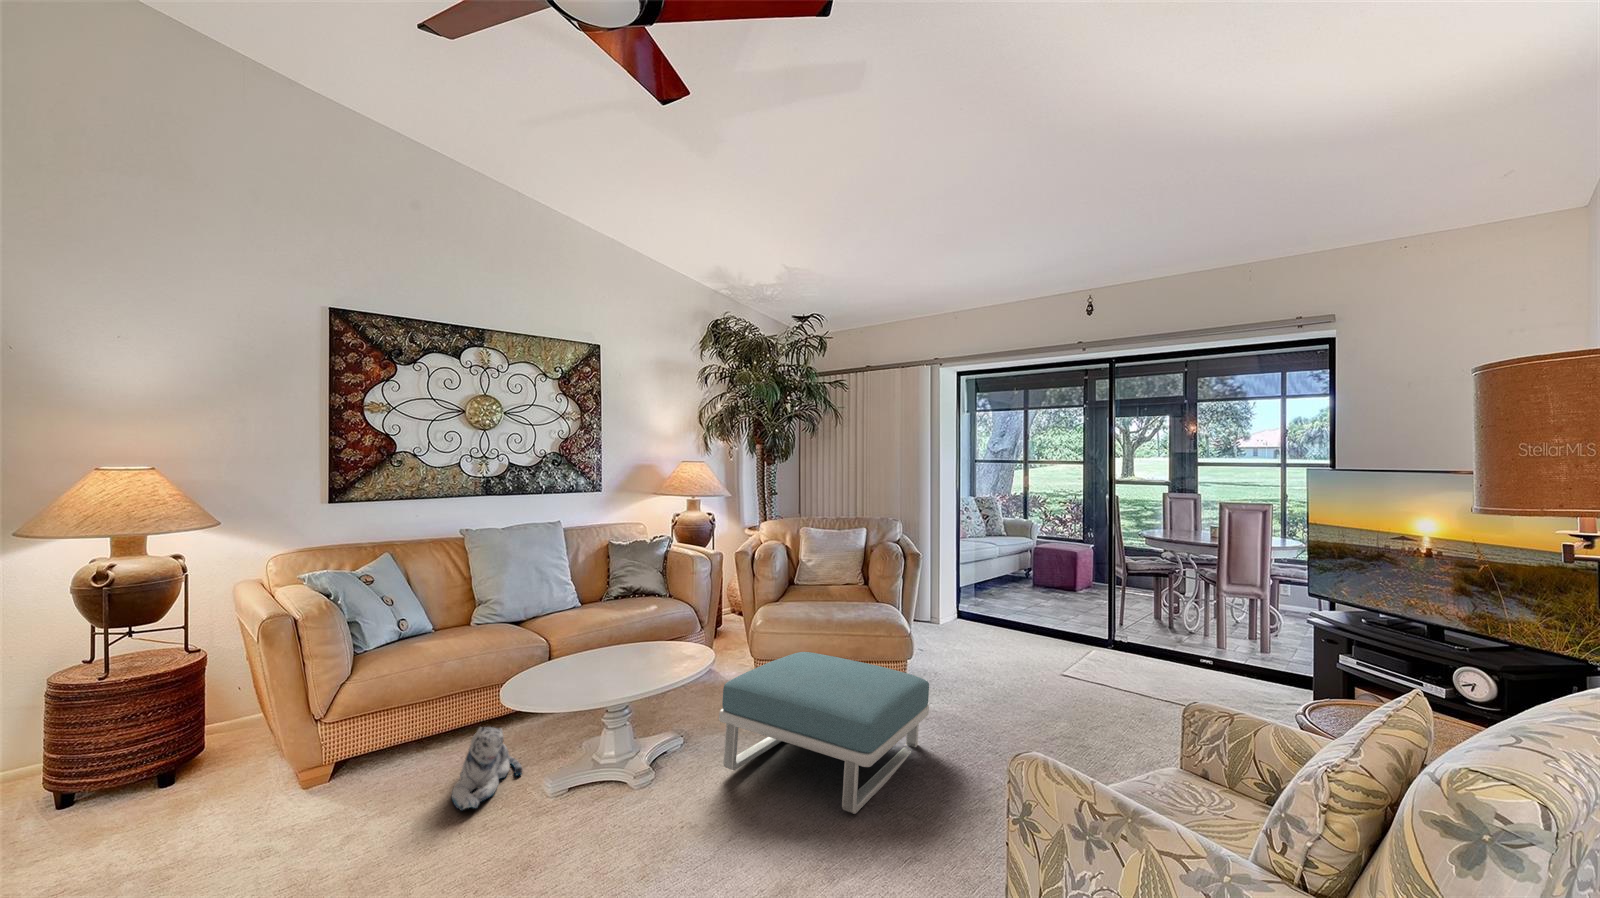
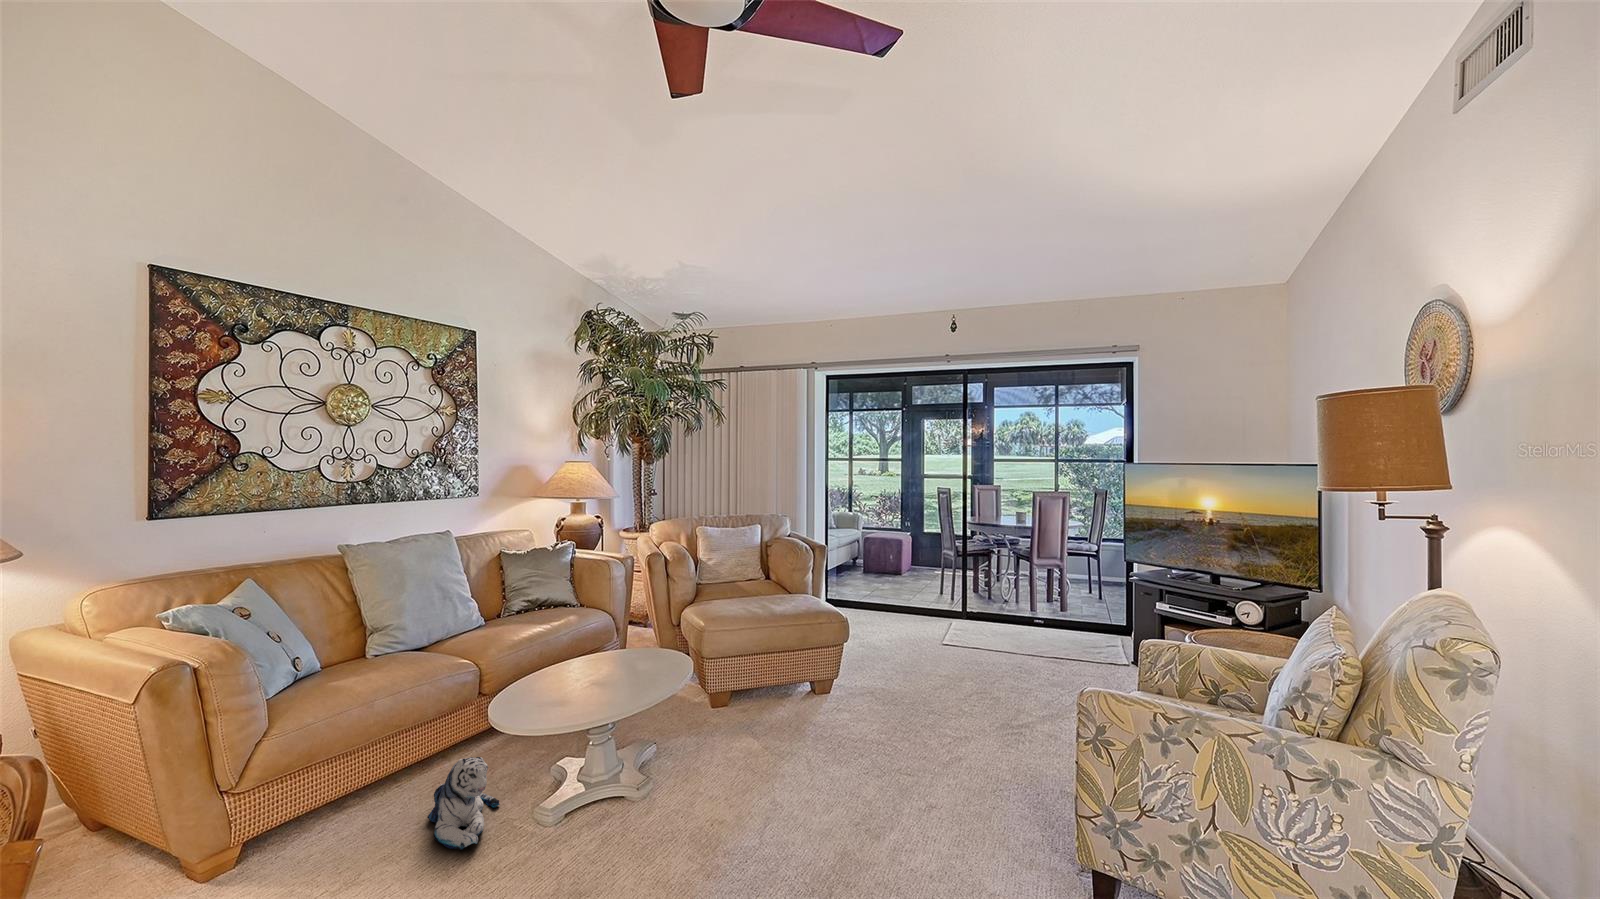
footstool: present [719,652,929,814] -> none [710,645,880,776]

